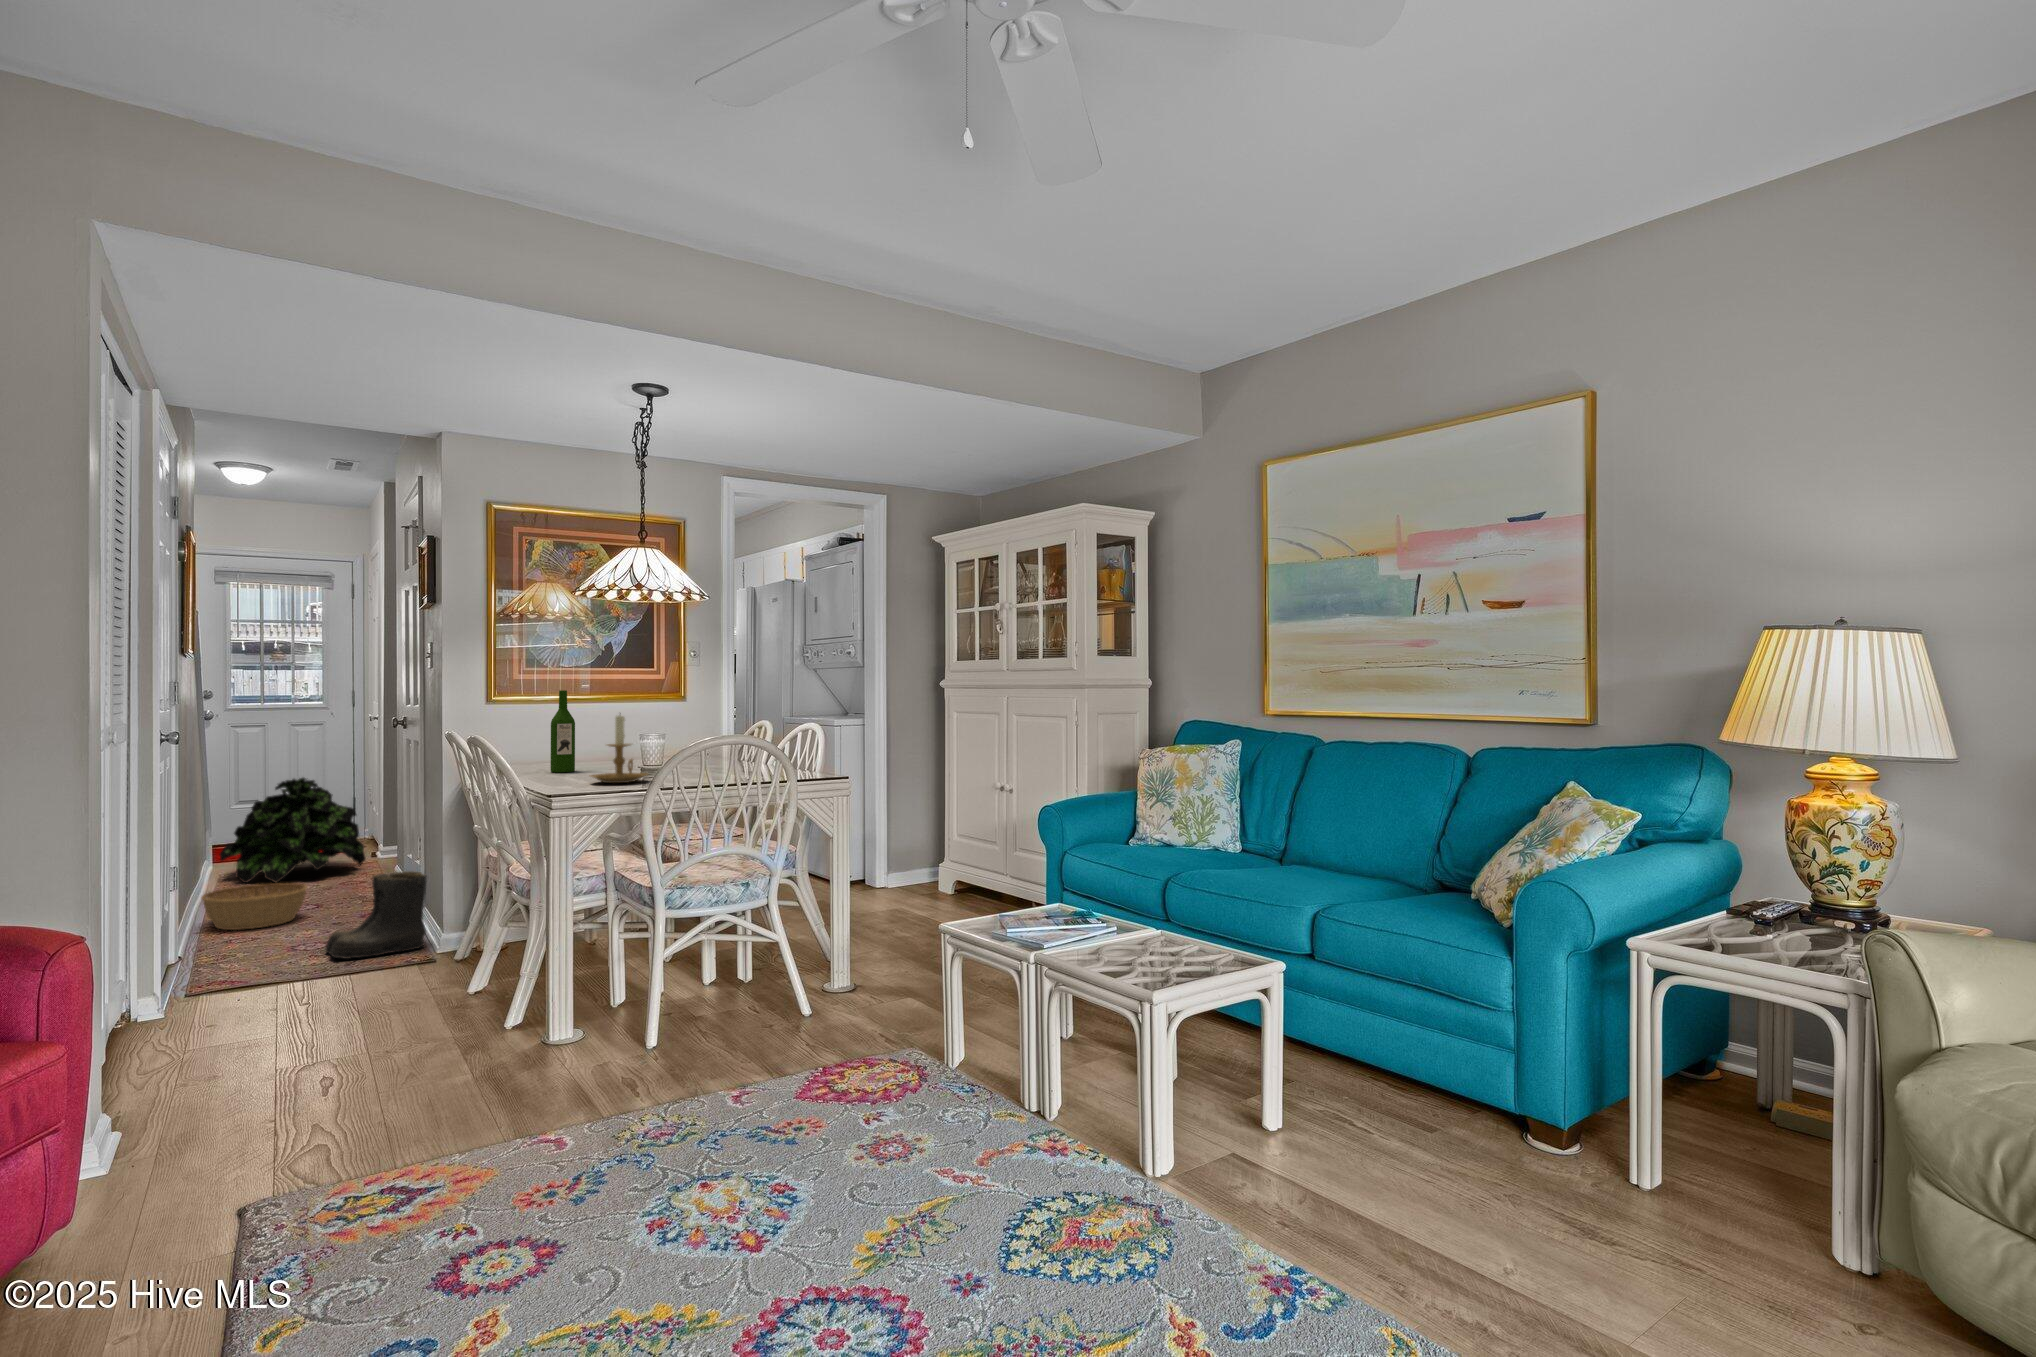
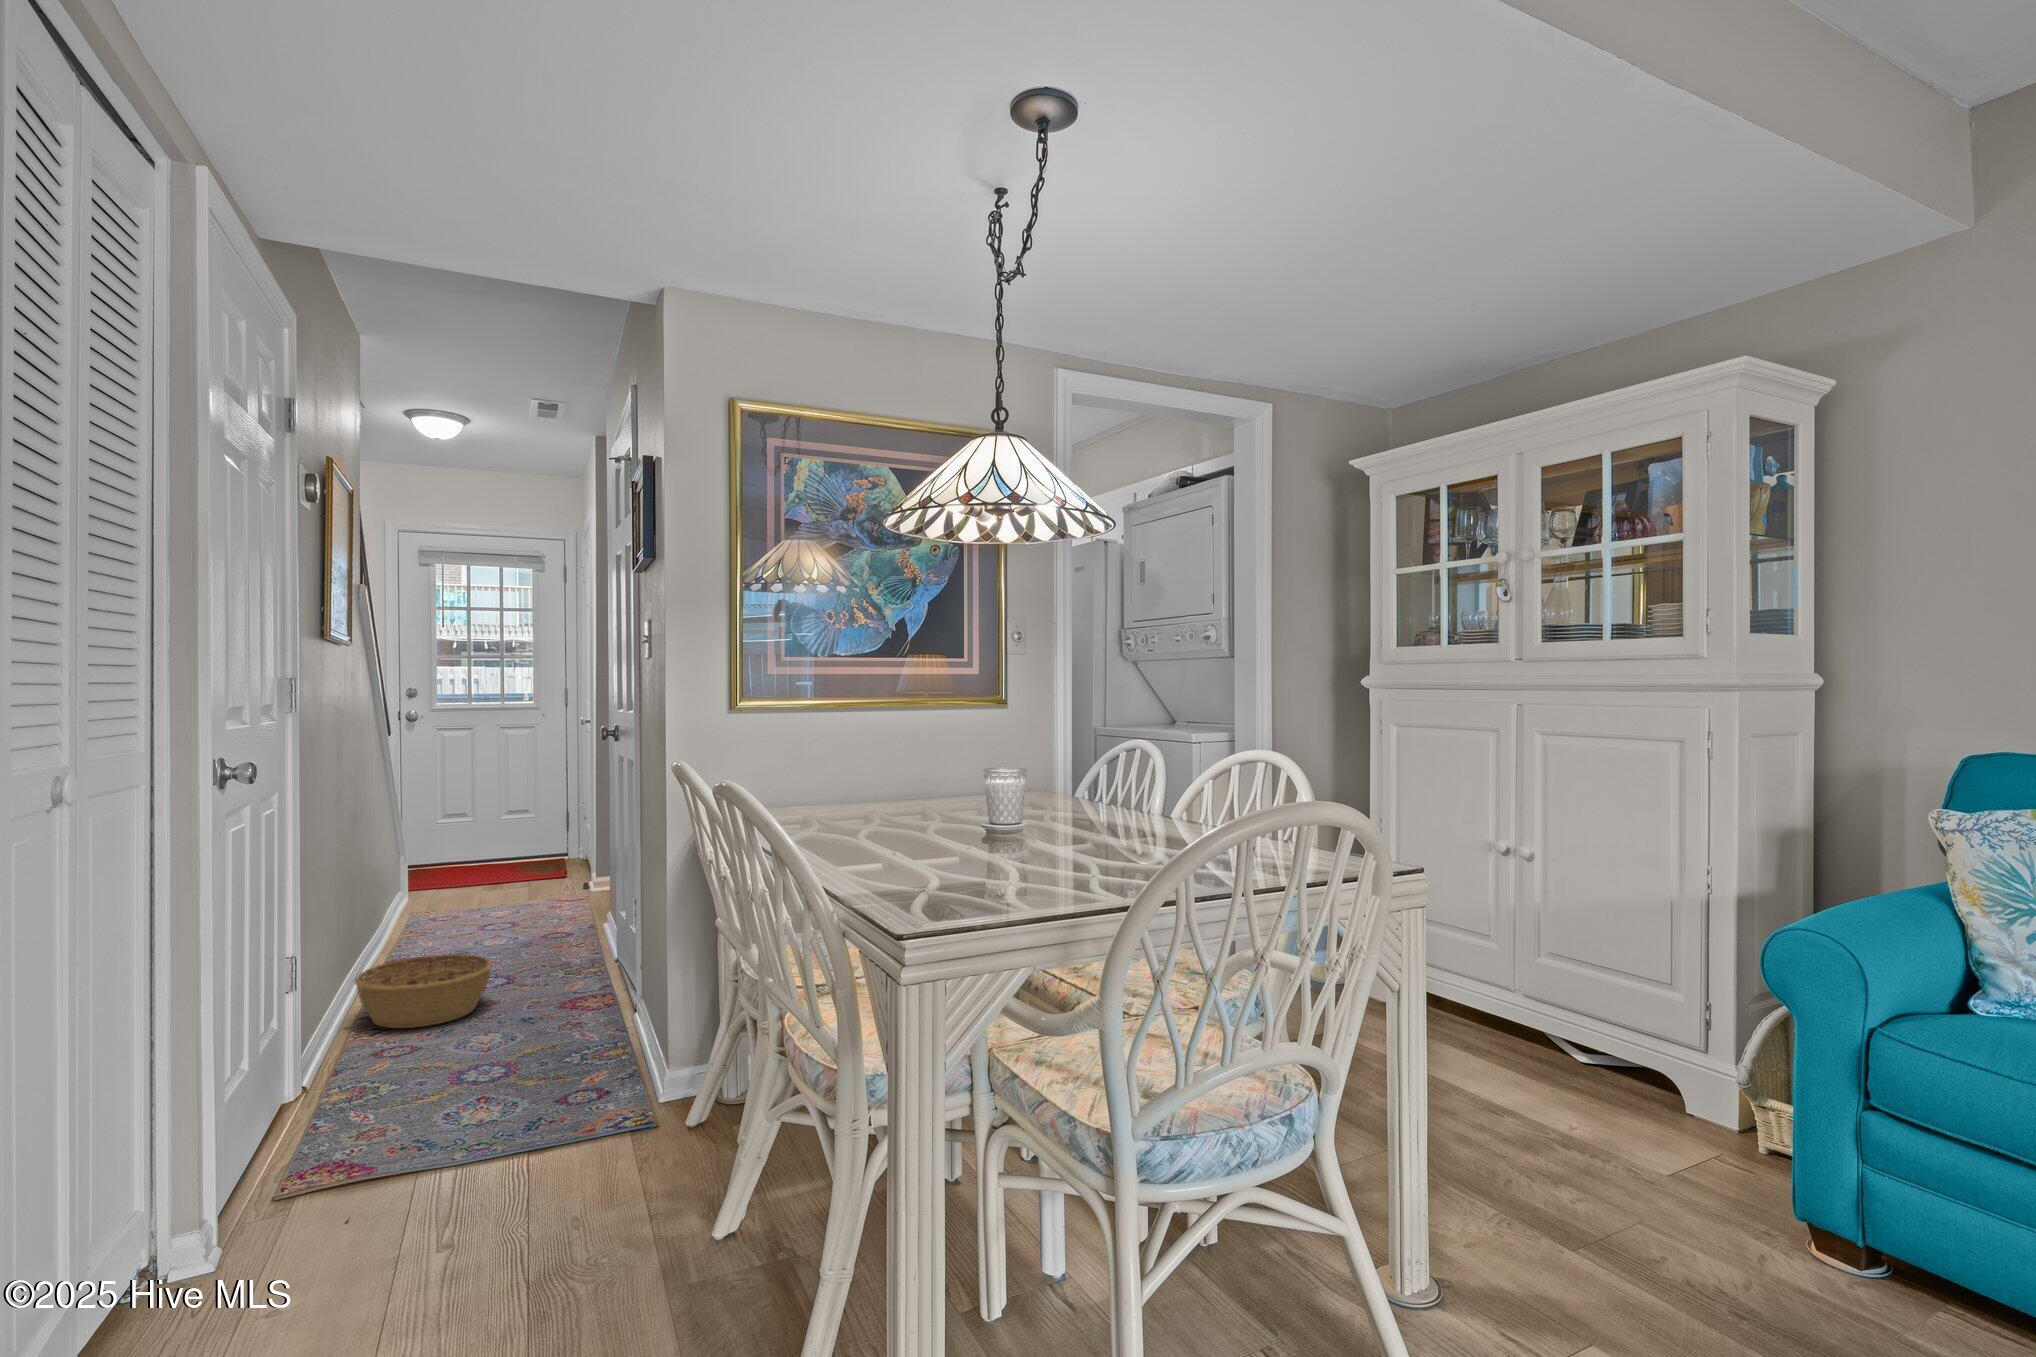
wine bottle: present [551,690,575,772] -> none [836,692,874,831]
candle holder: present [591,715,647,783] -> none [926,735,1031,872]
potted plant: present [219,778,366,883] -> none [404,798,575,937]
boots: present [325,871,427,959] -> none [499,965,645,1111]

